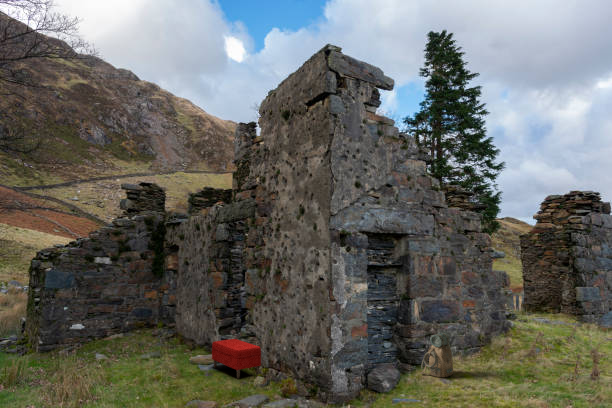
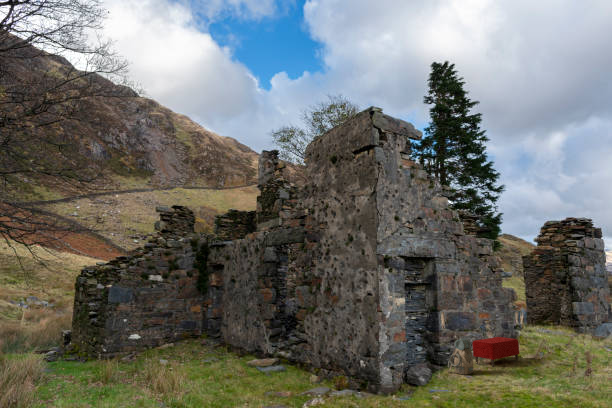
bench: present [212,339,261,379] -> present [473,337,519,367]

